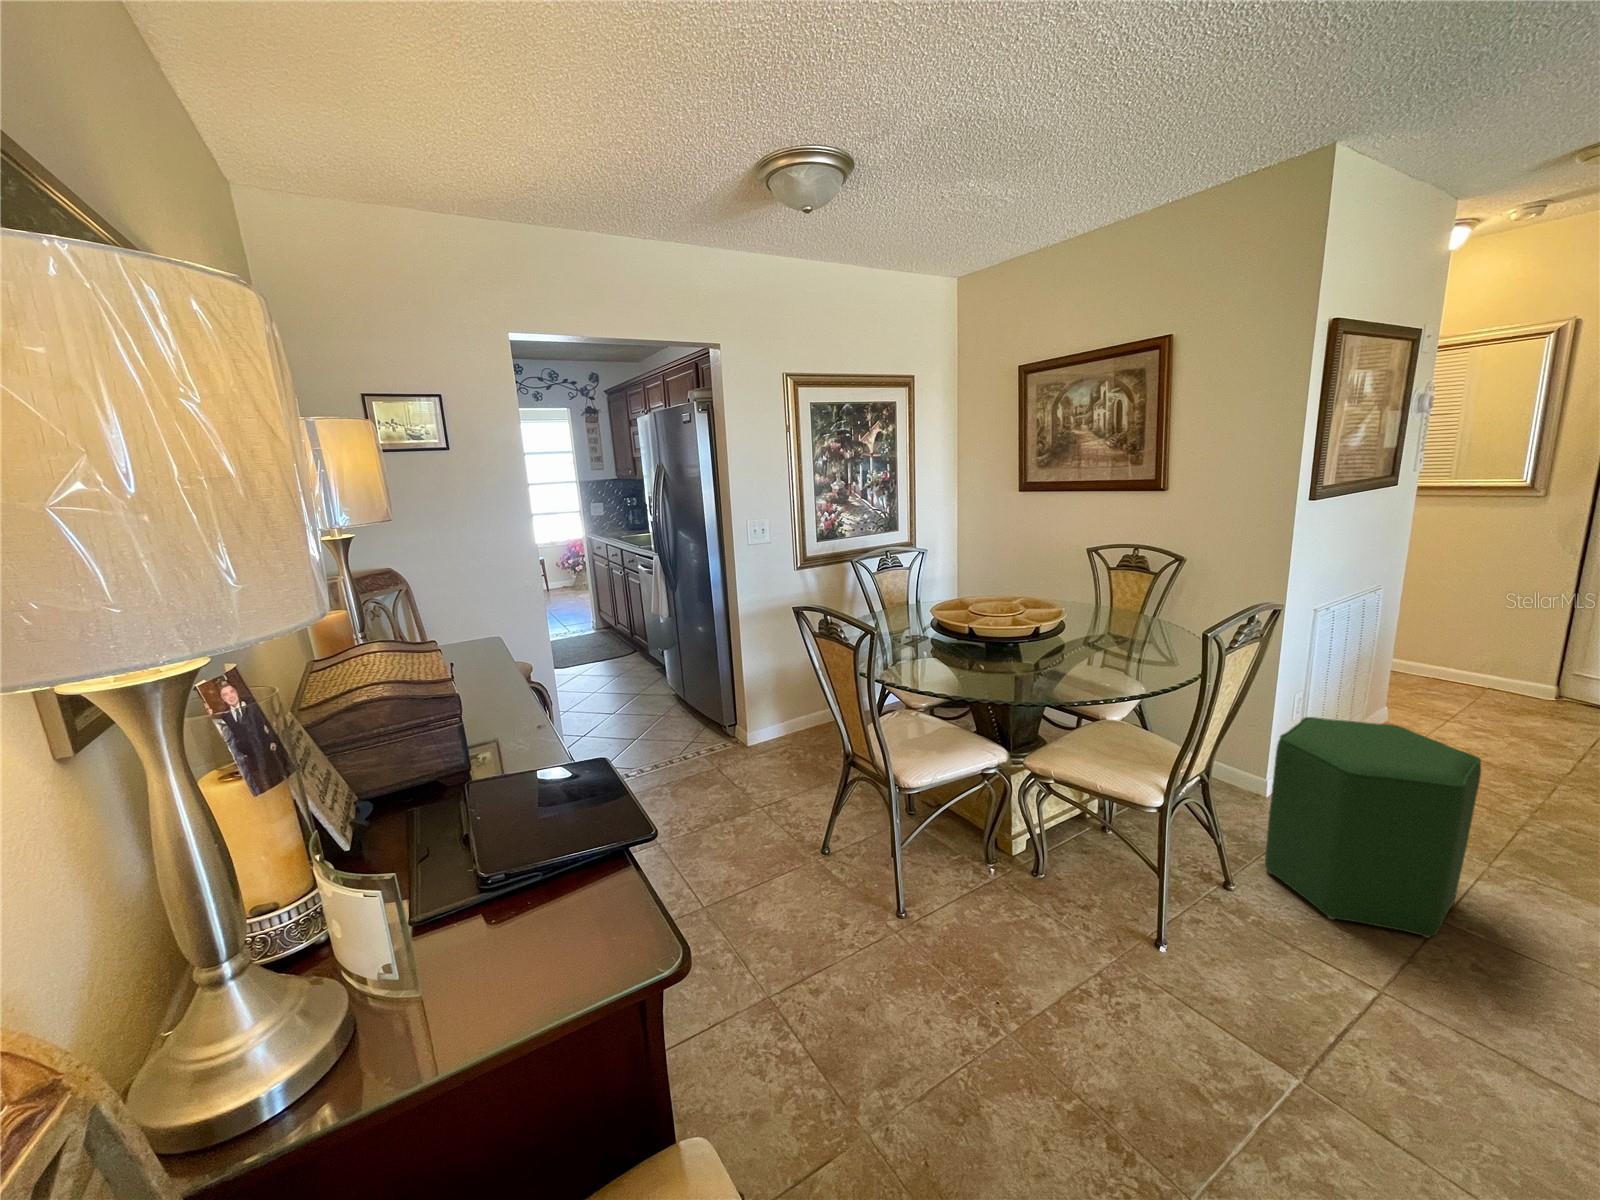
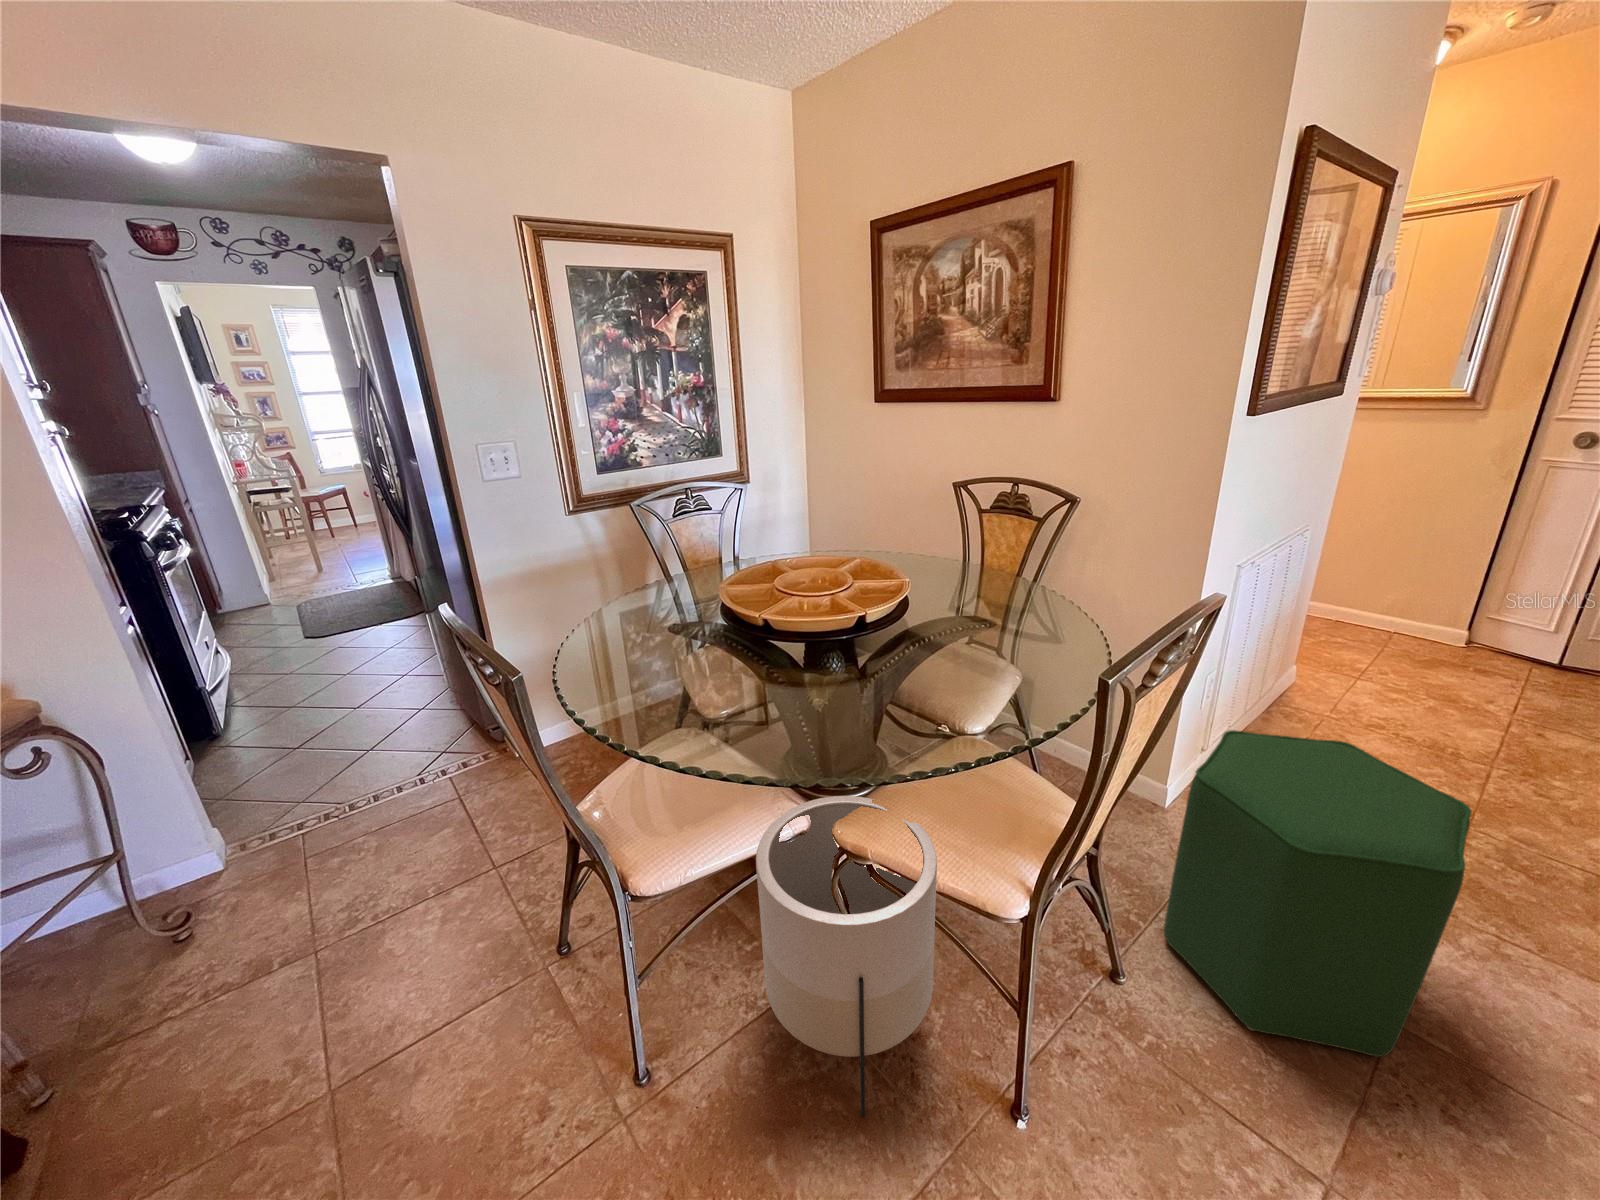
planter: none [979,741,1102,940] -> present [756,796,937,1117]

